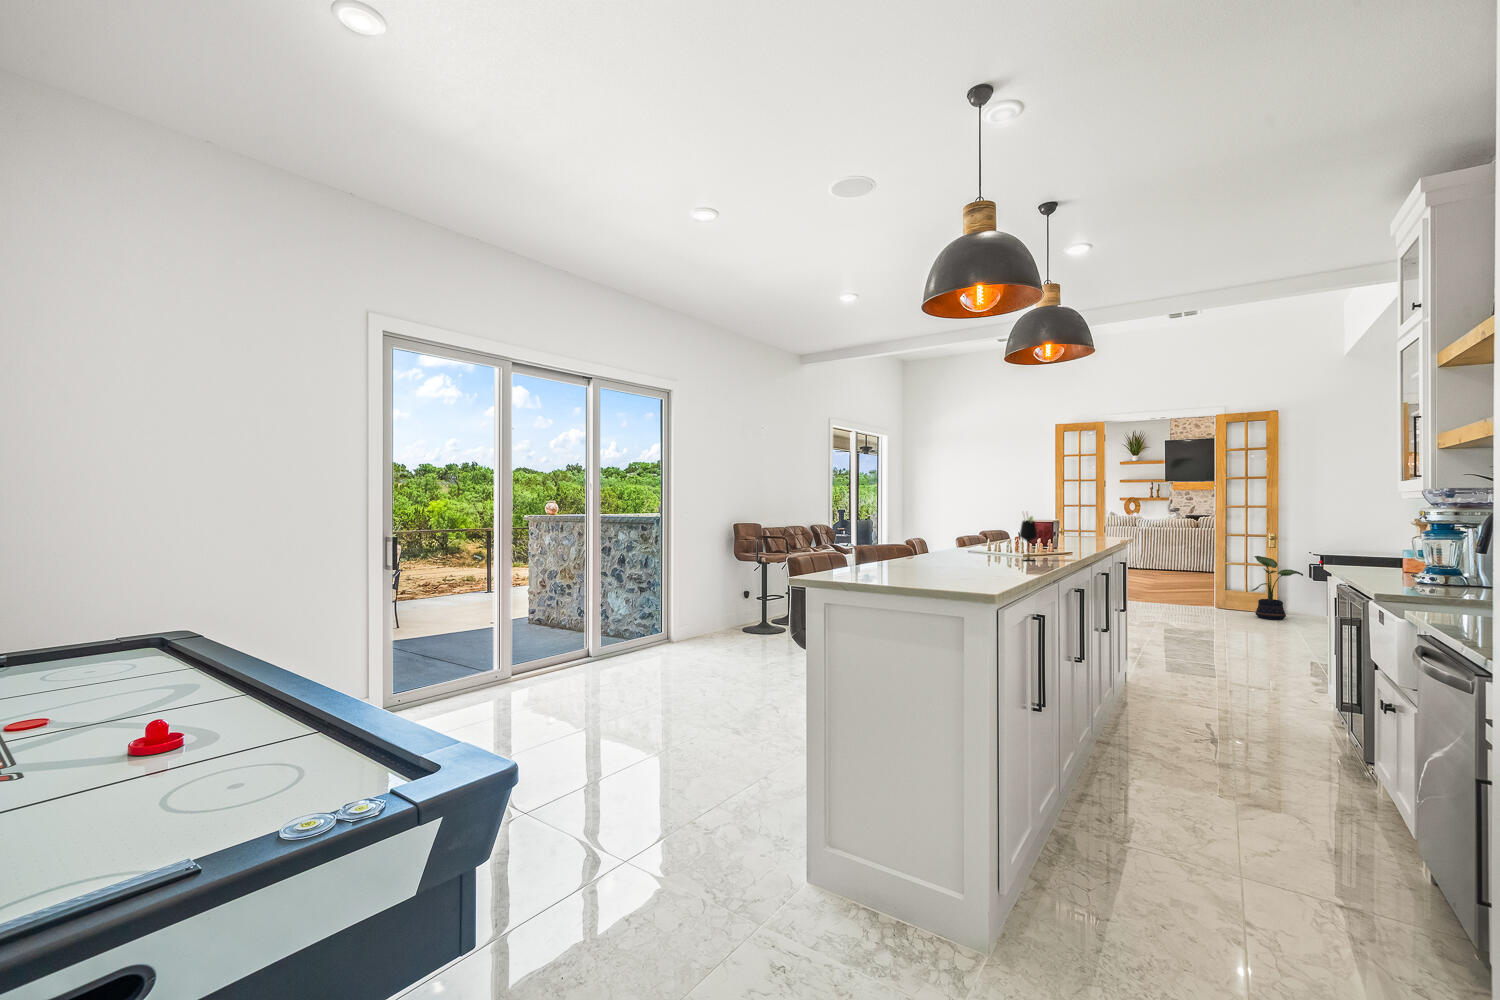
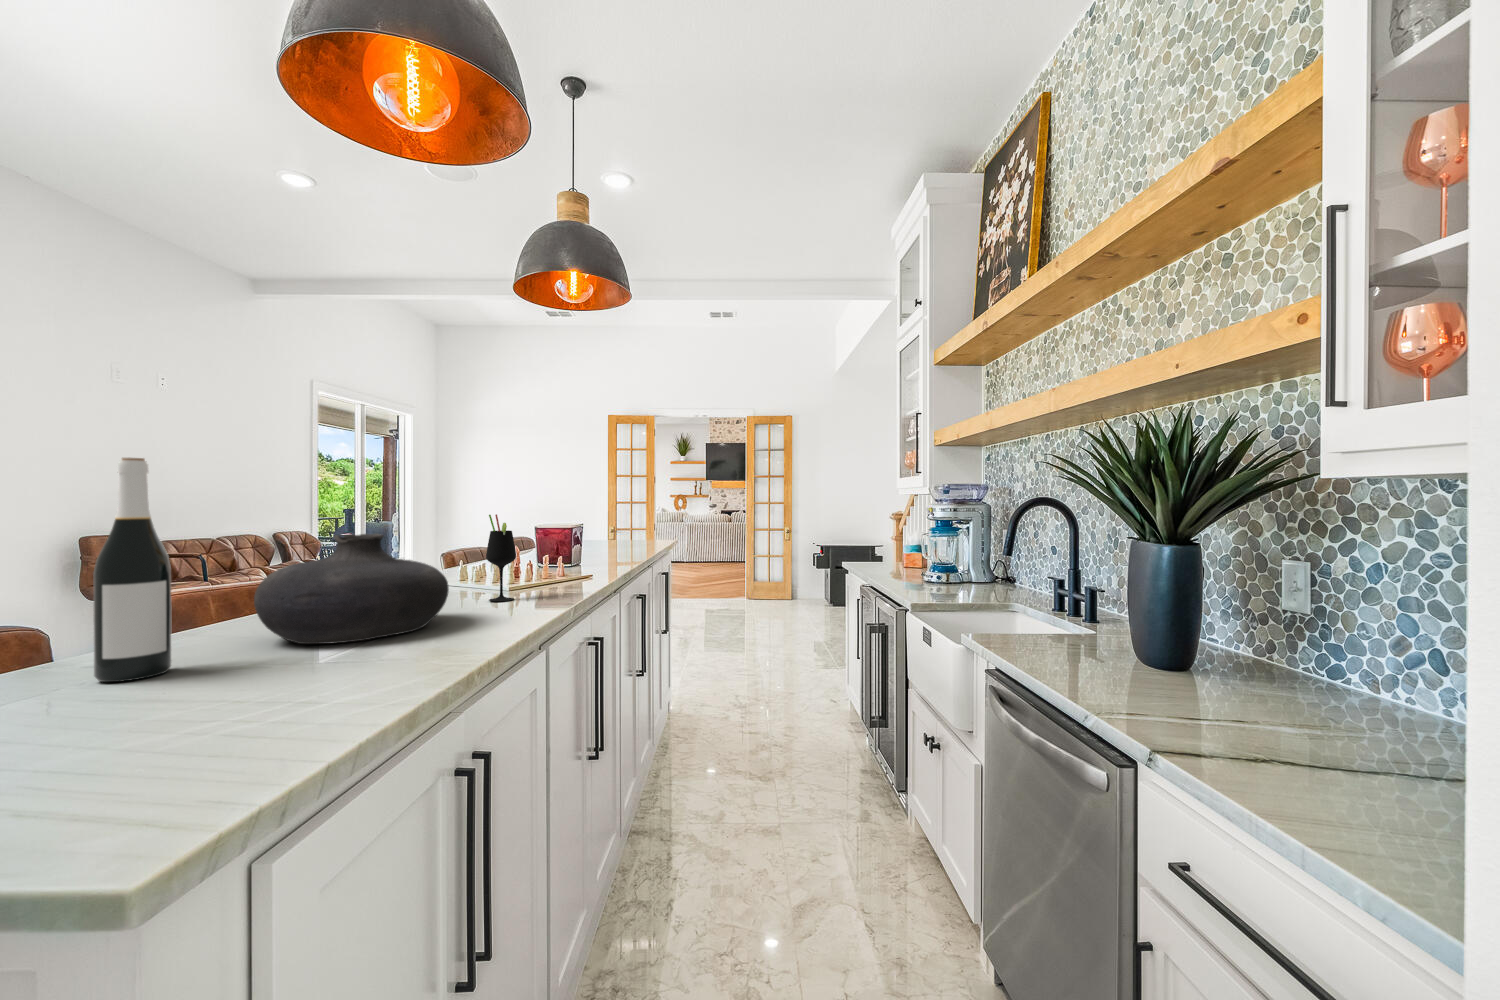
wine bottle: none [895,486,917,572] -> present [93,458,172,682]
vase: none [930,519,1013,568] -> present [254,534,449,644]
potted plant: present [1252,556,1303,620] -> none [774,547,809,605]

